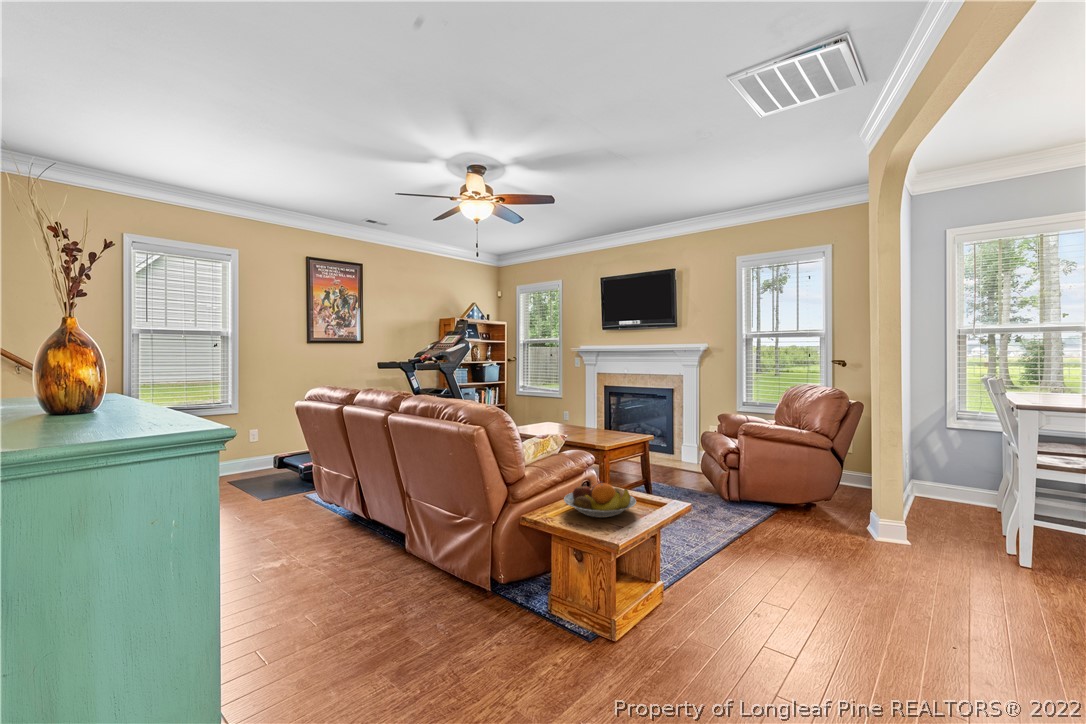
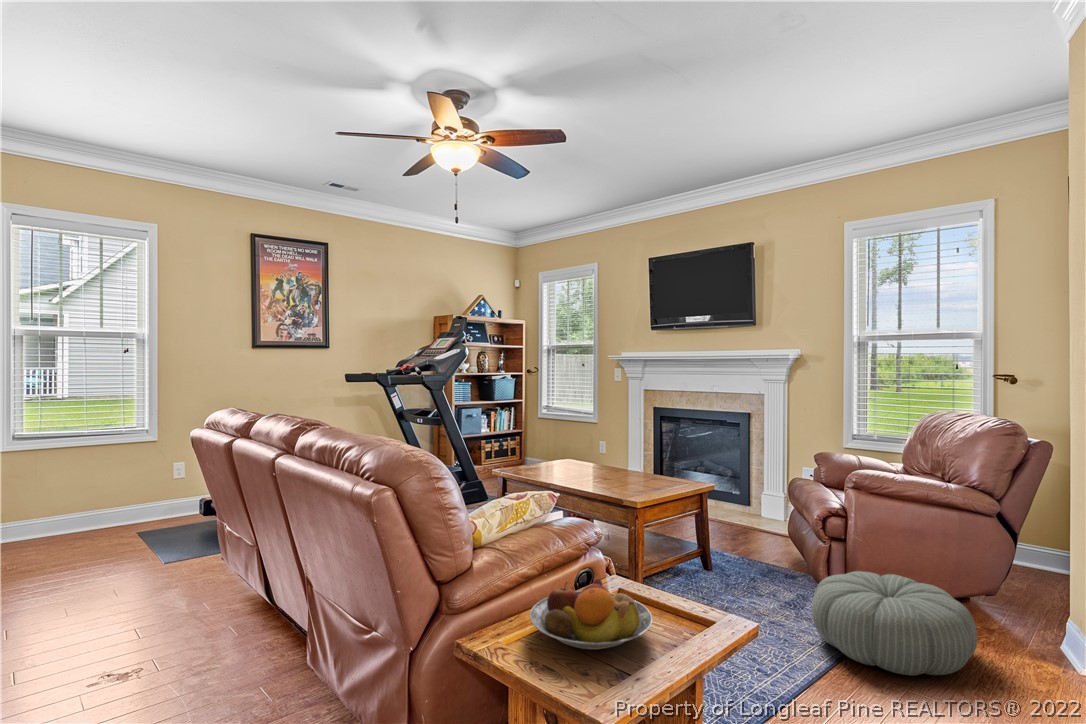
pouf: none [720,485,817,542] -> present [812,571,977,676]

